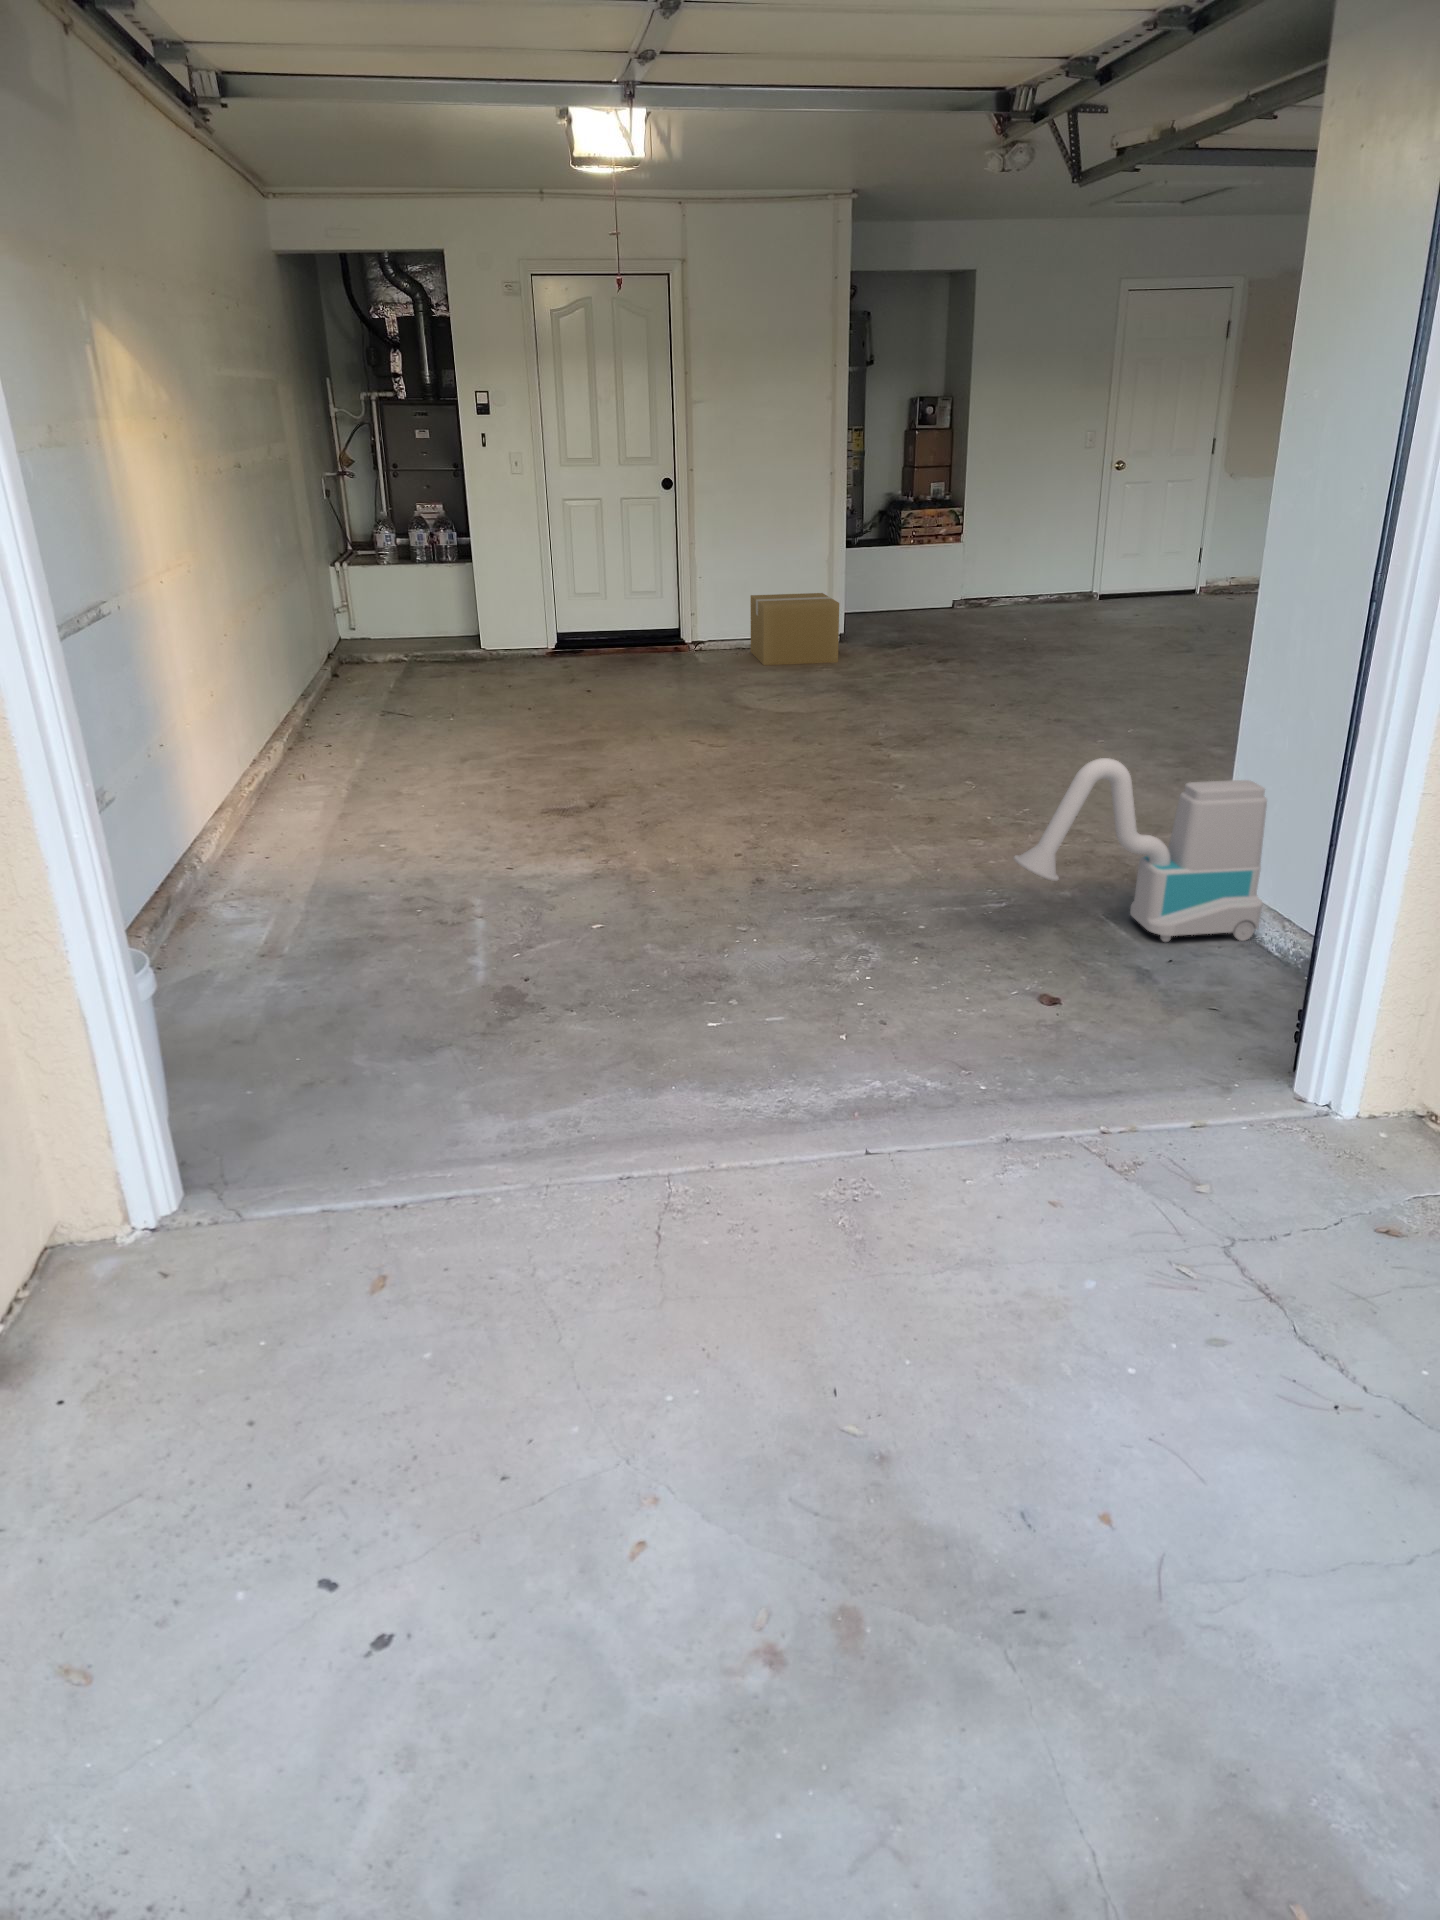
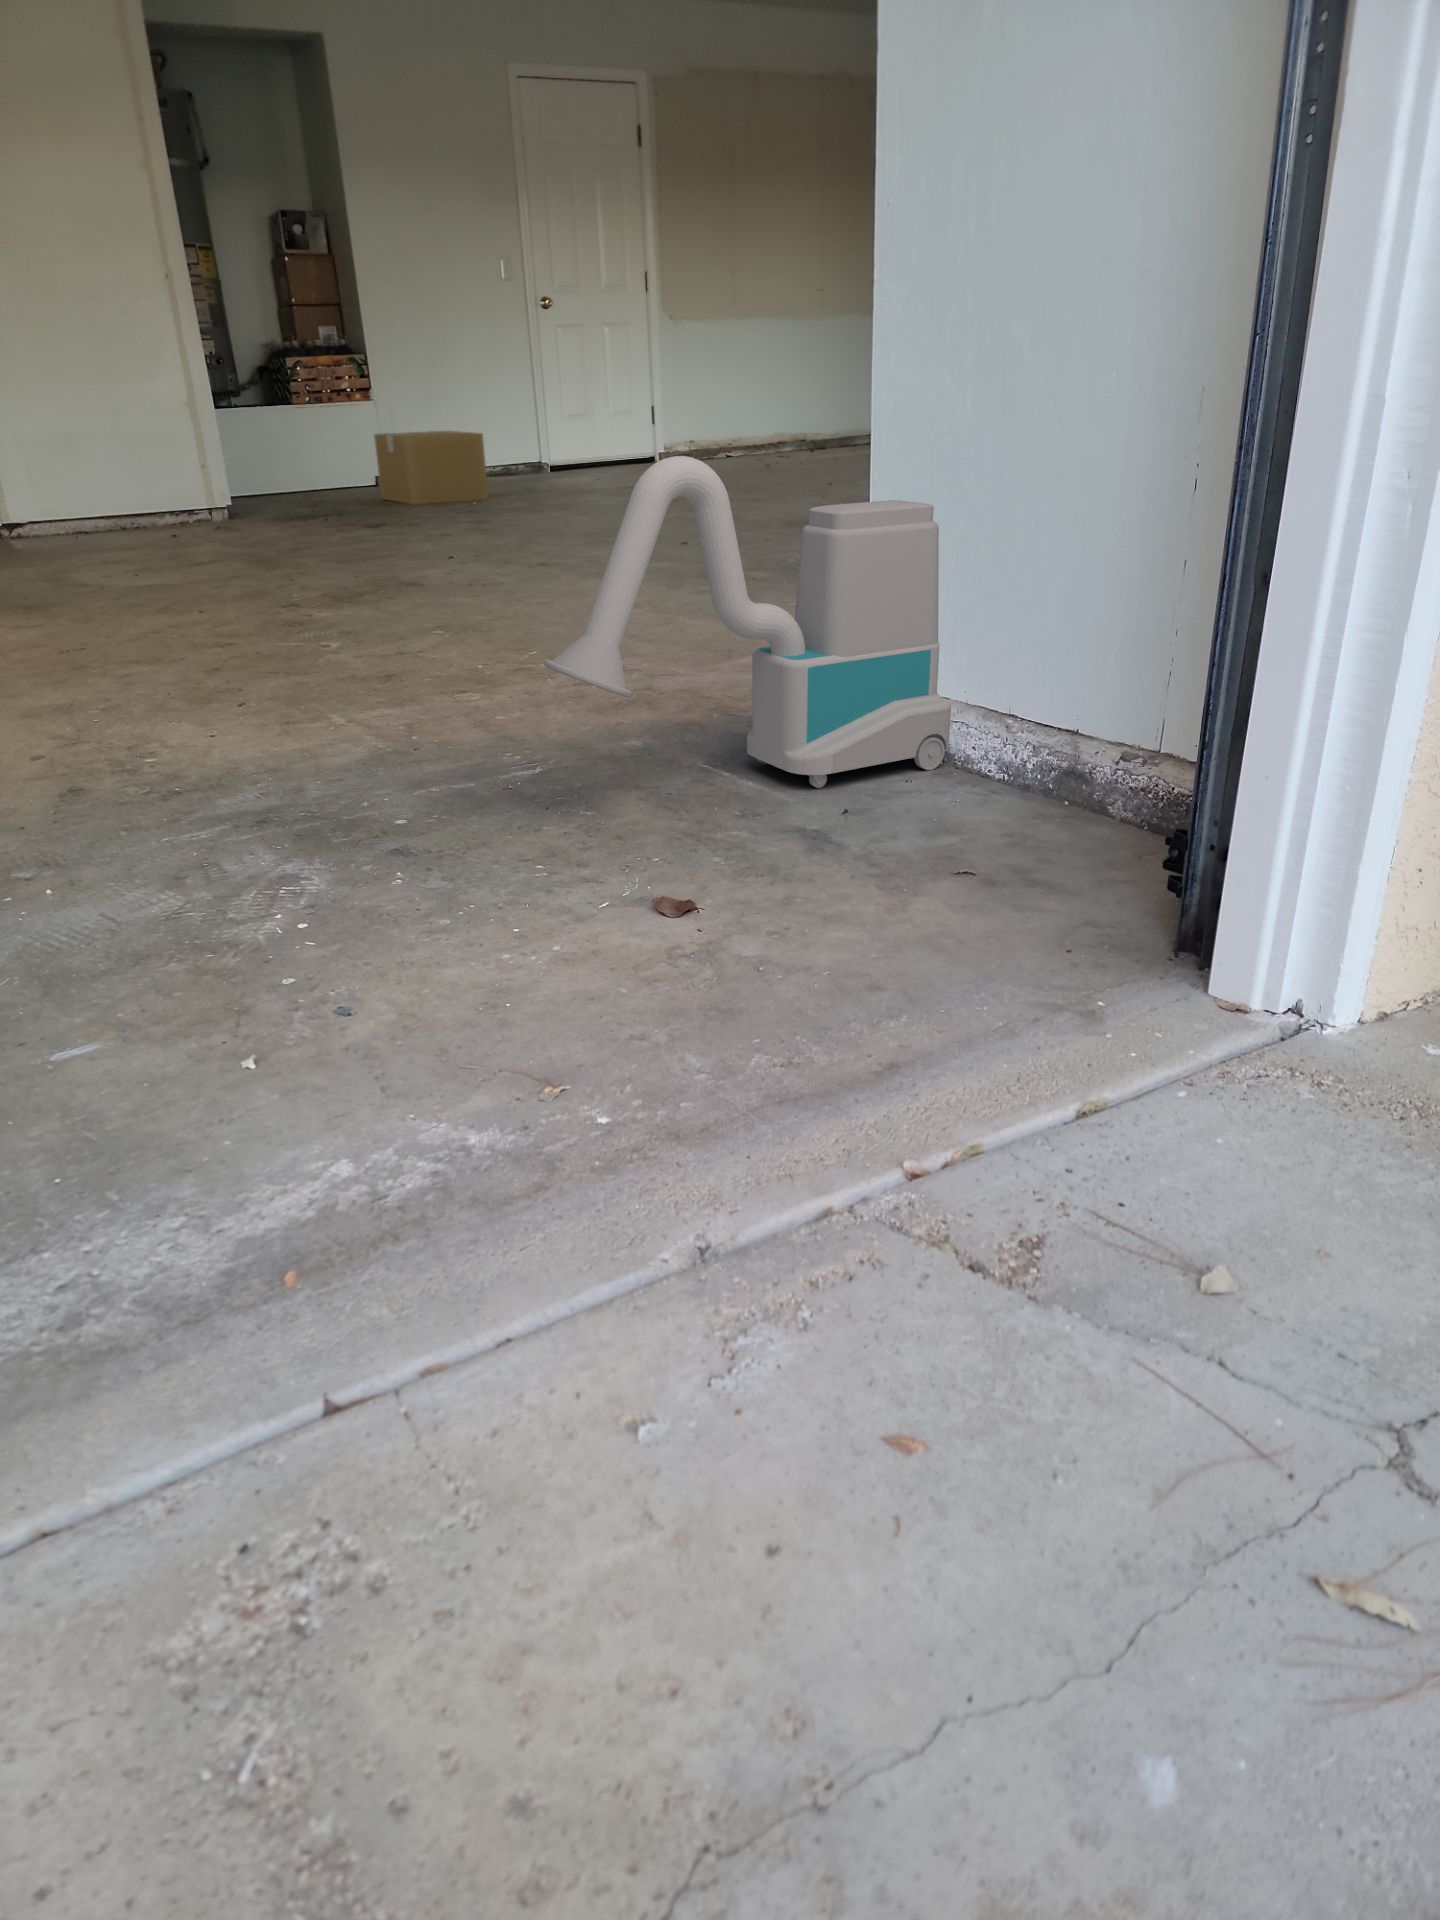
cardboard box: present [751,593,839,665] -> present [374,431,488,505]

